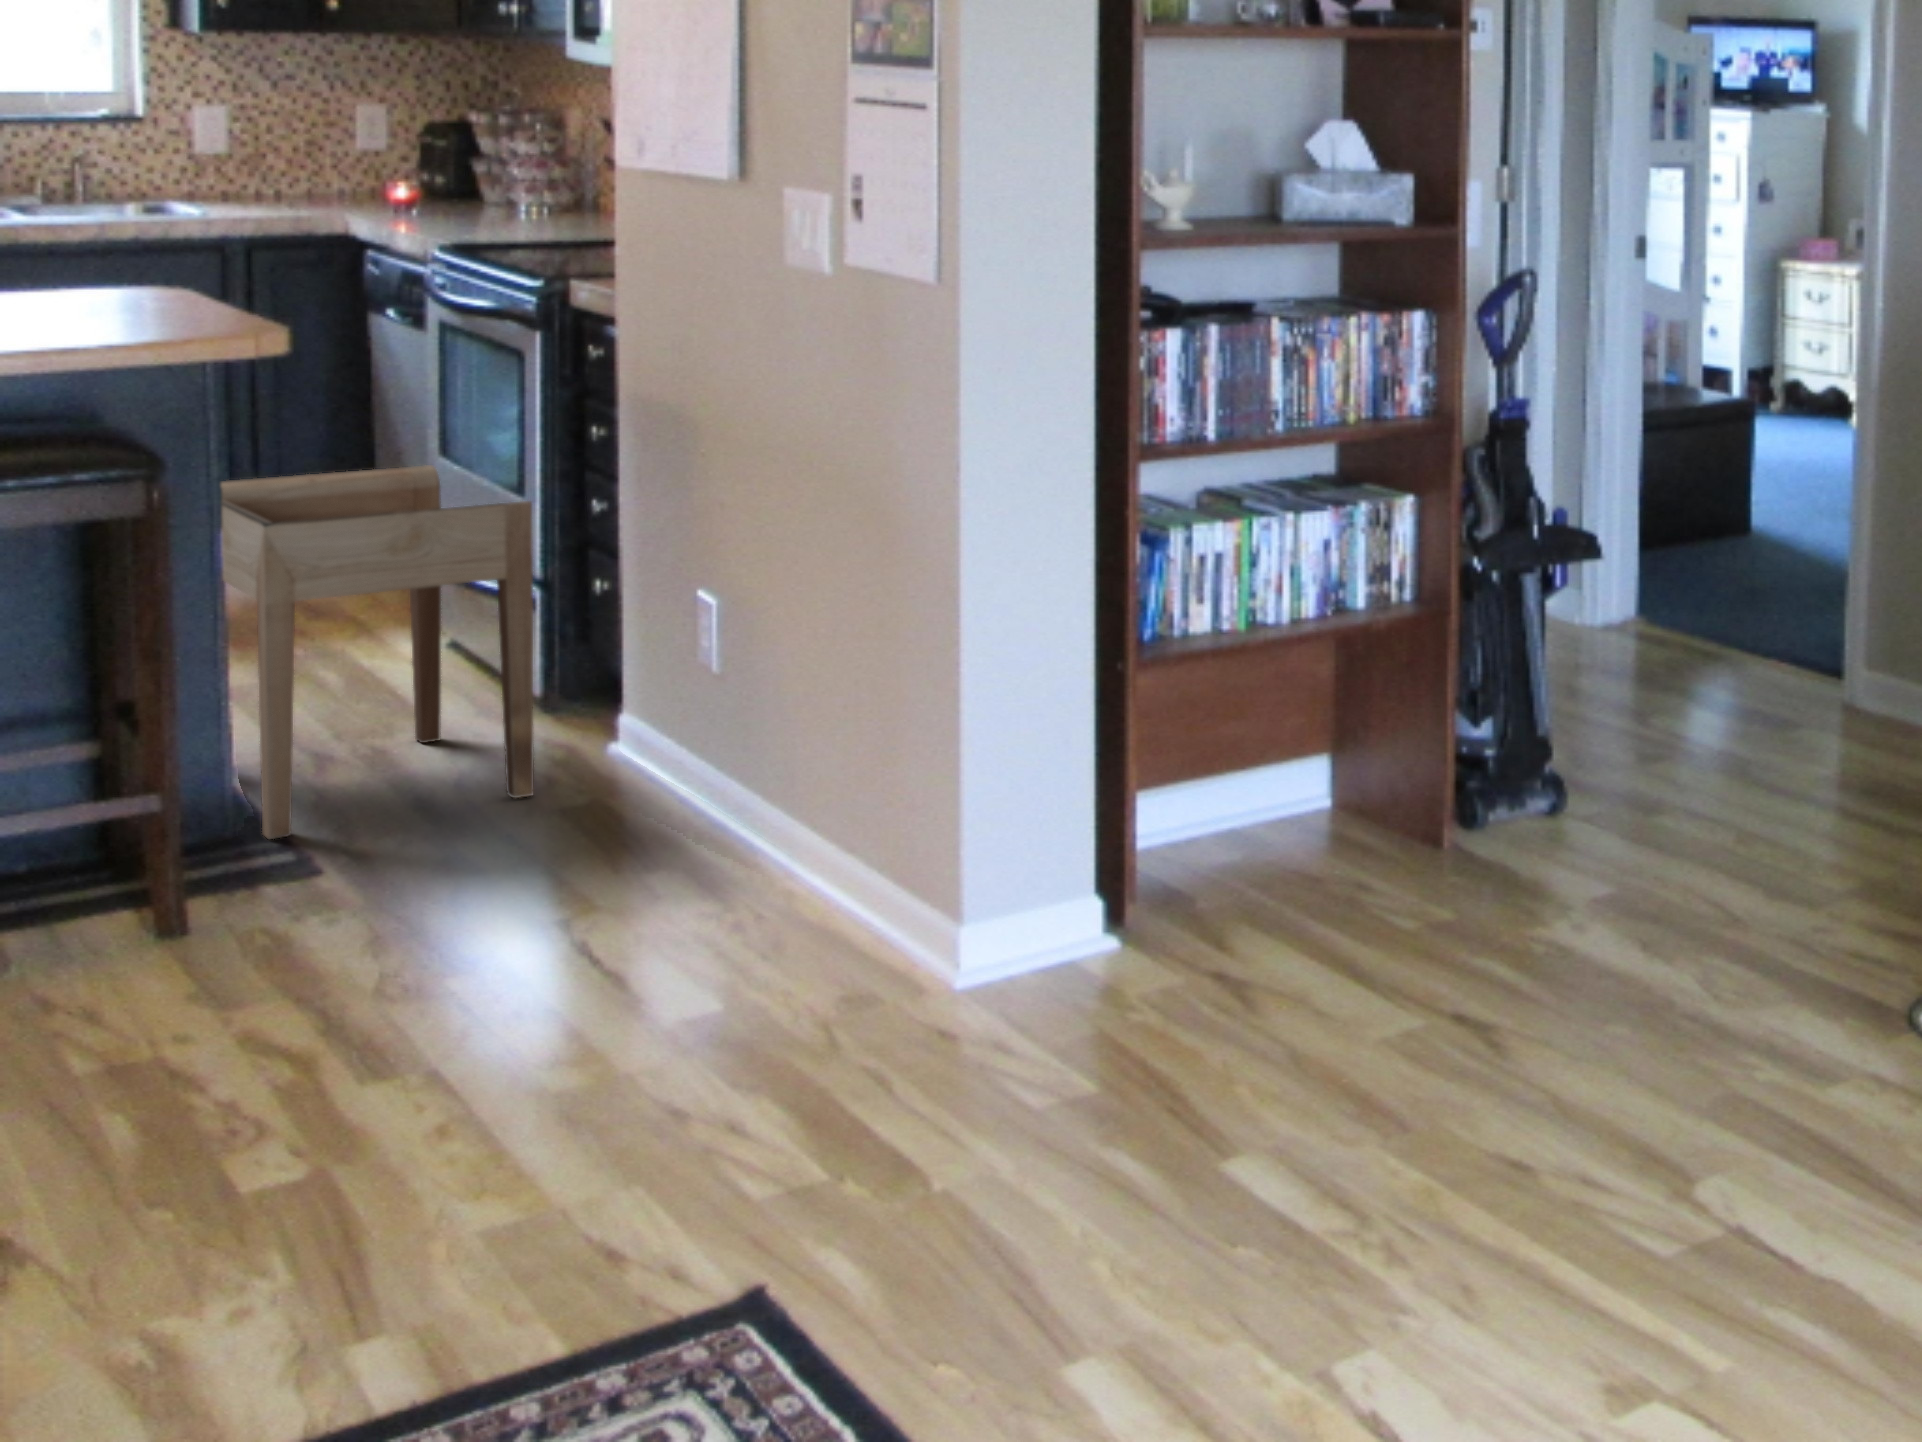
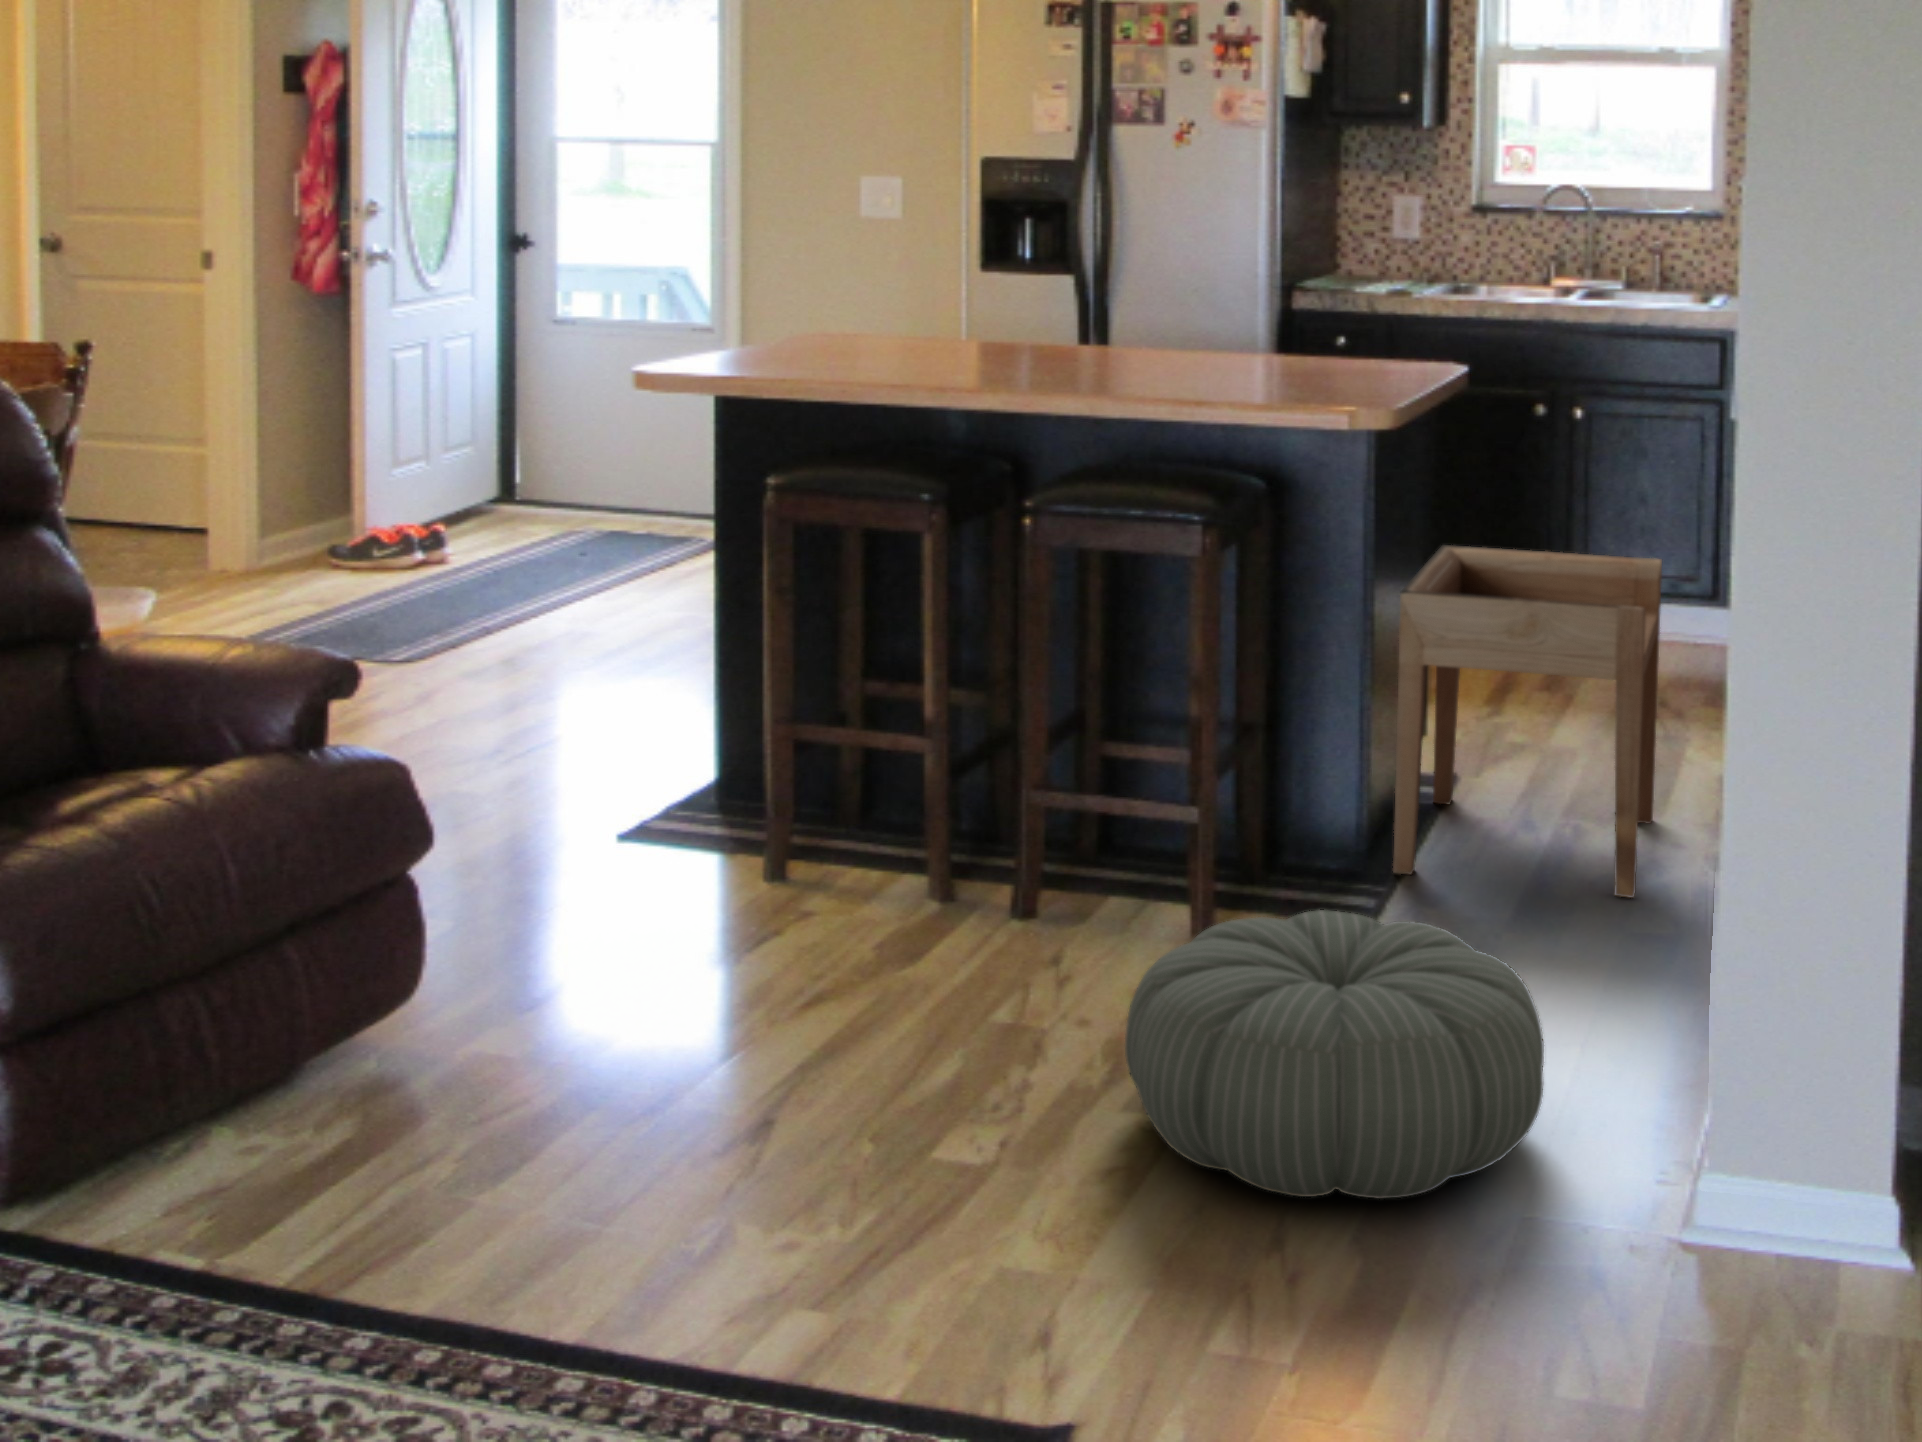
pouf: none [375,808,826,1084] -> present [1125,910,1544,1199]

